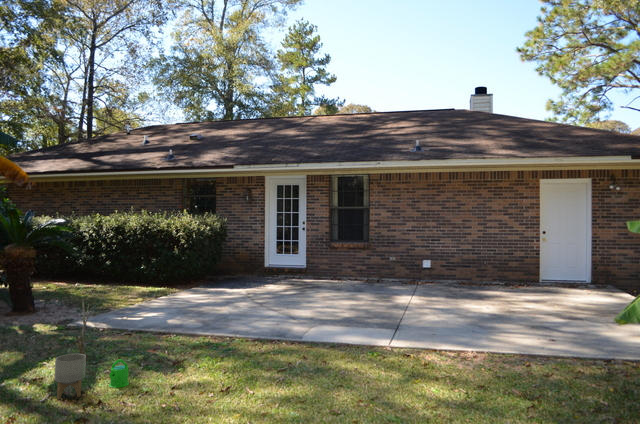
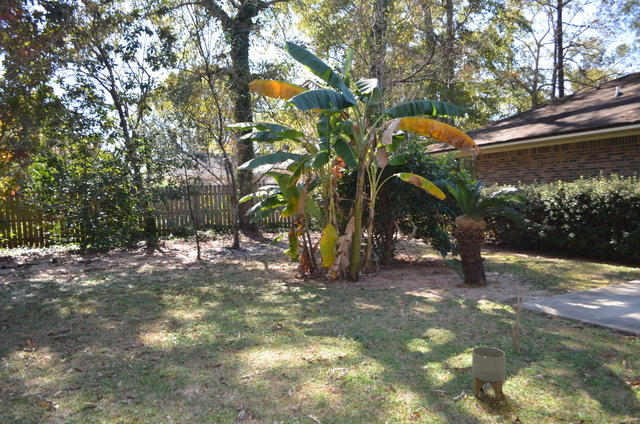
watering can: present [109,359,129,388] -> none [533,367,562,404]

